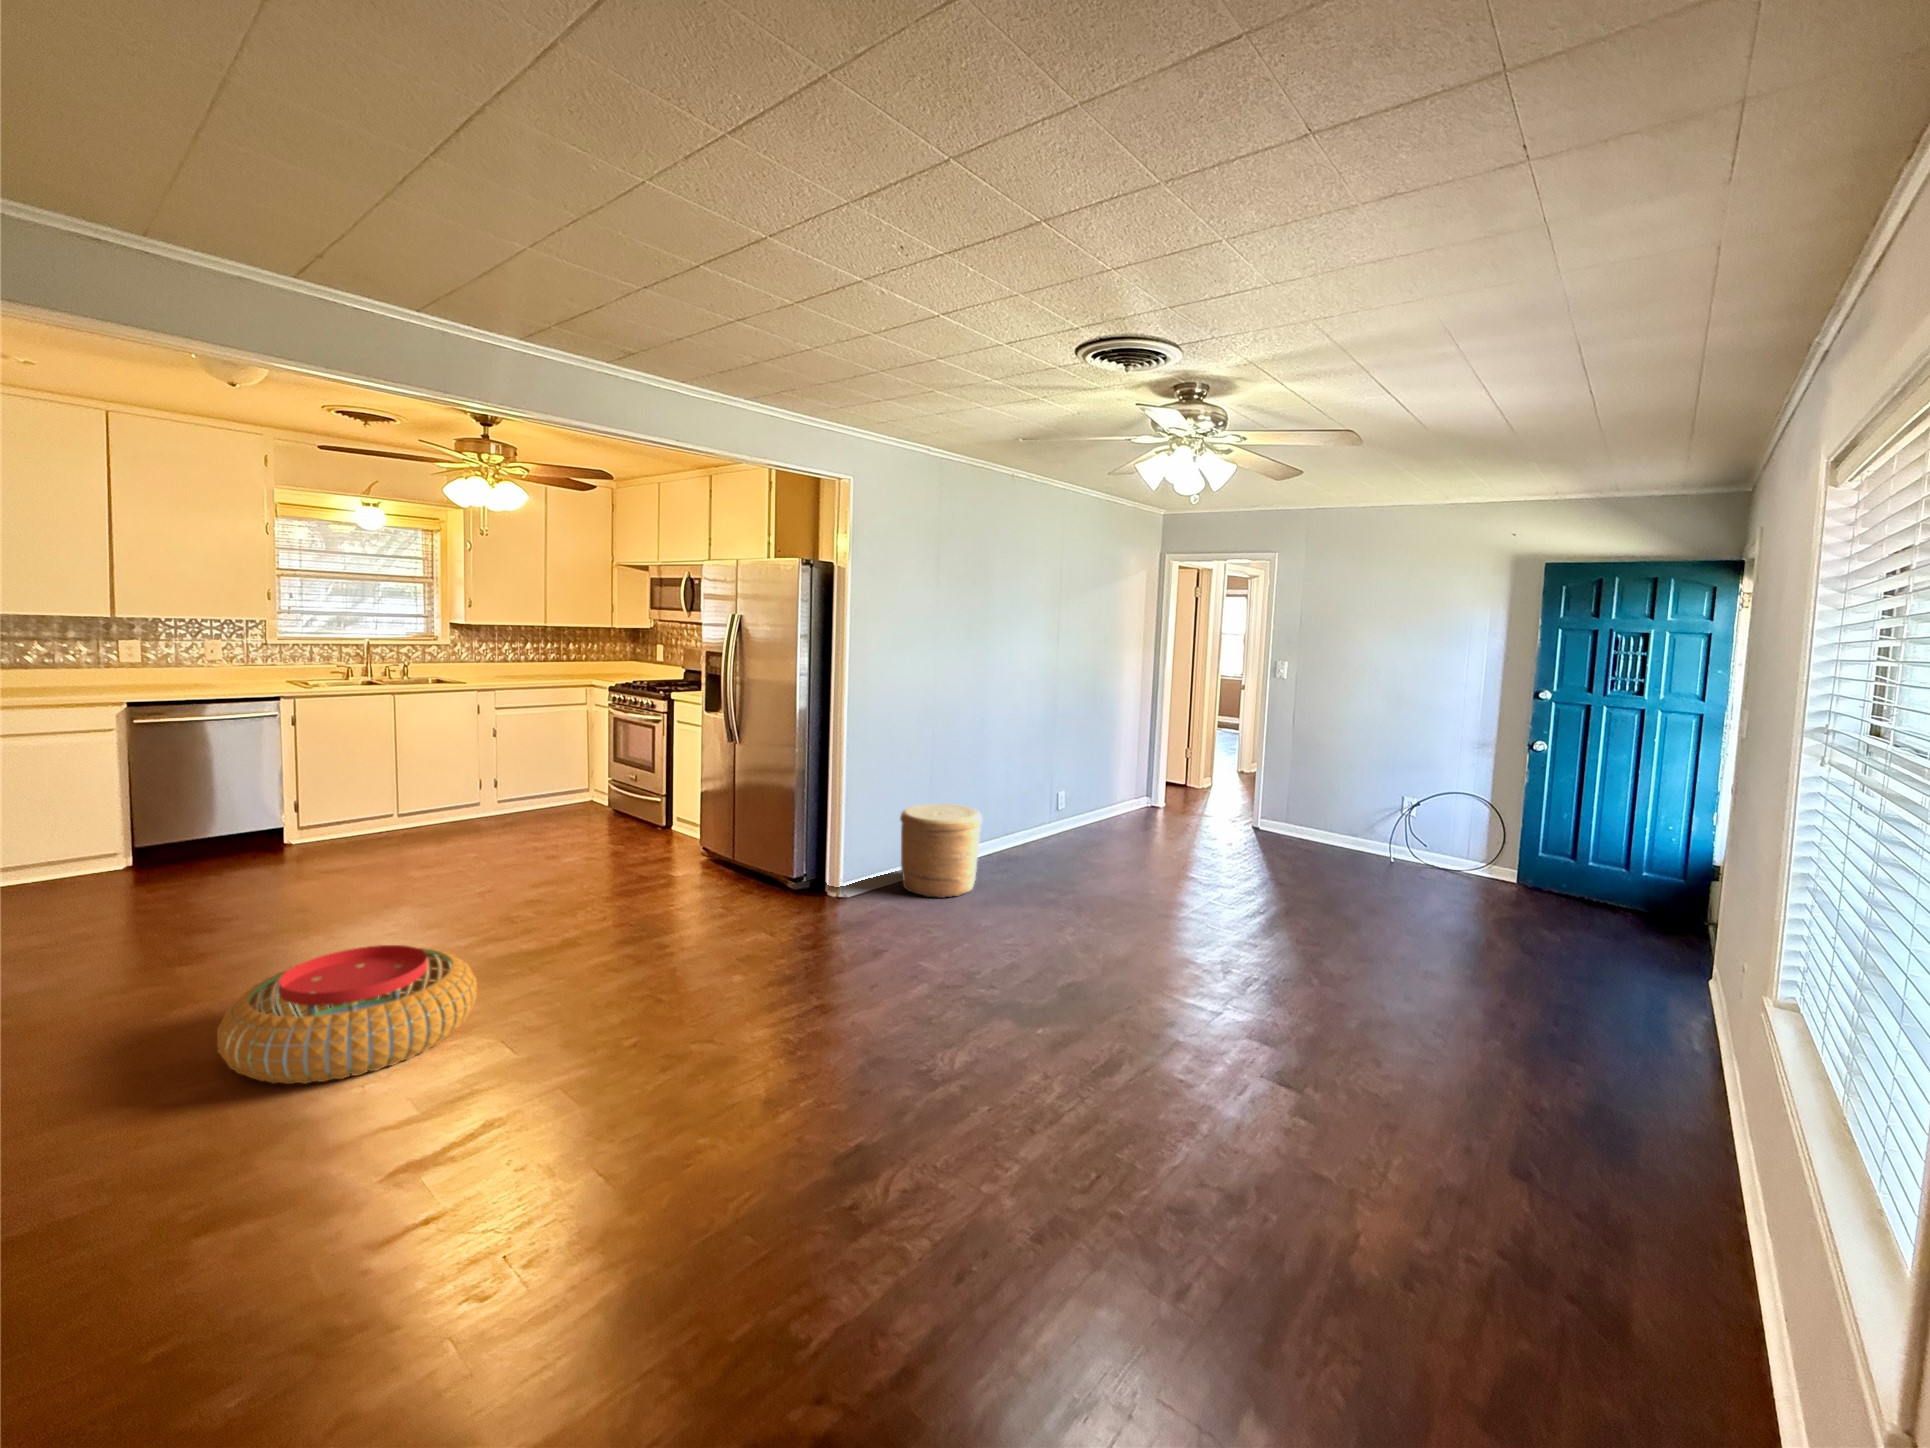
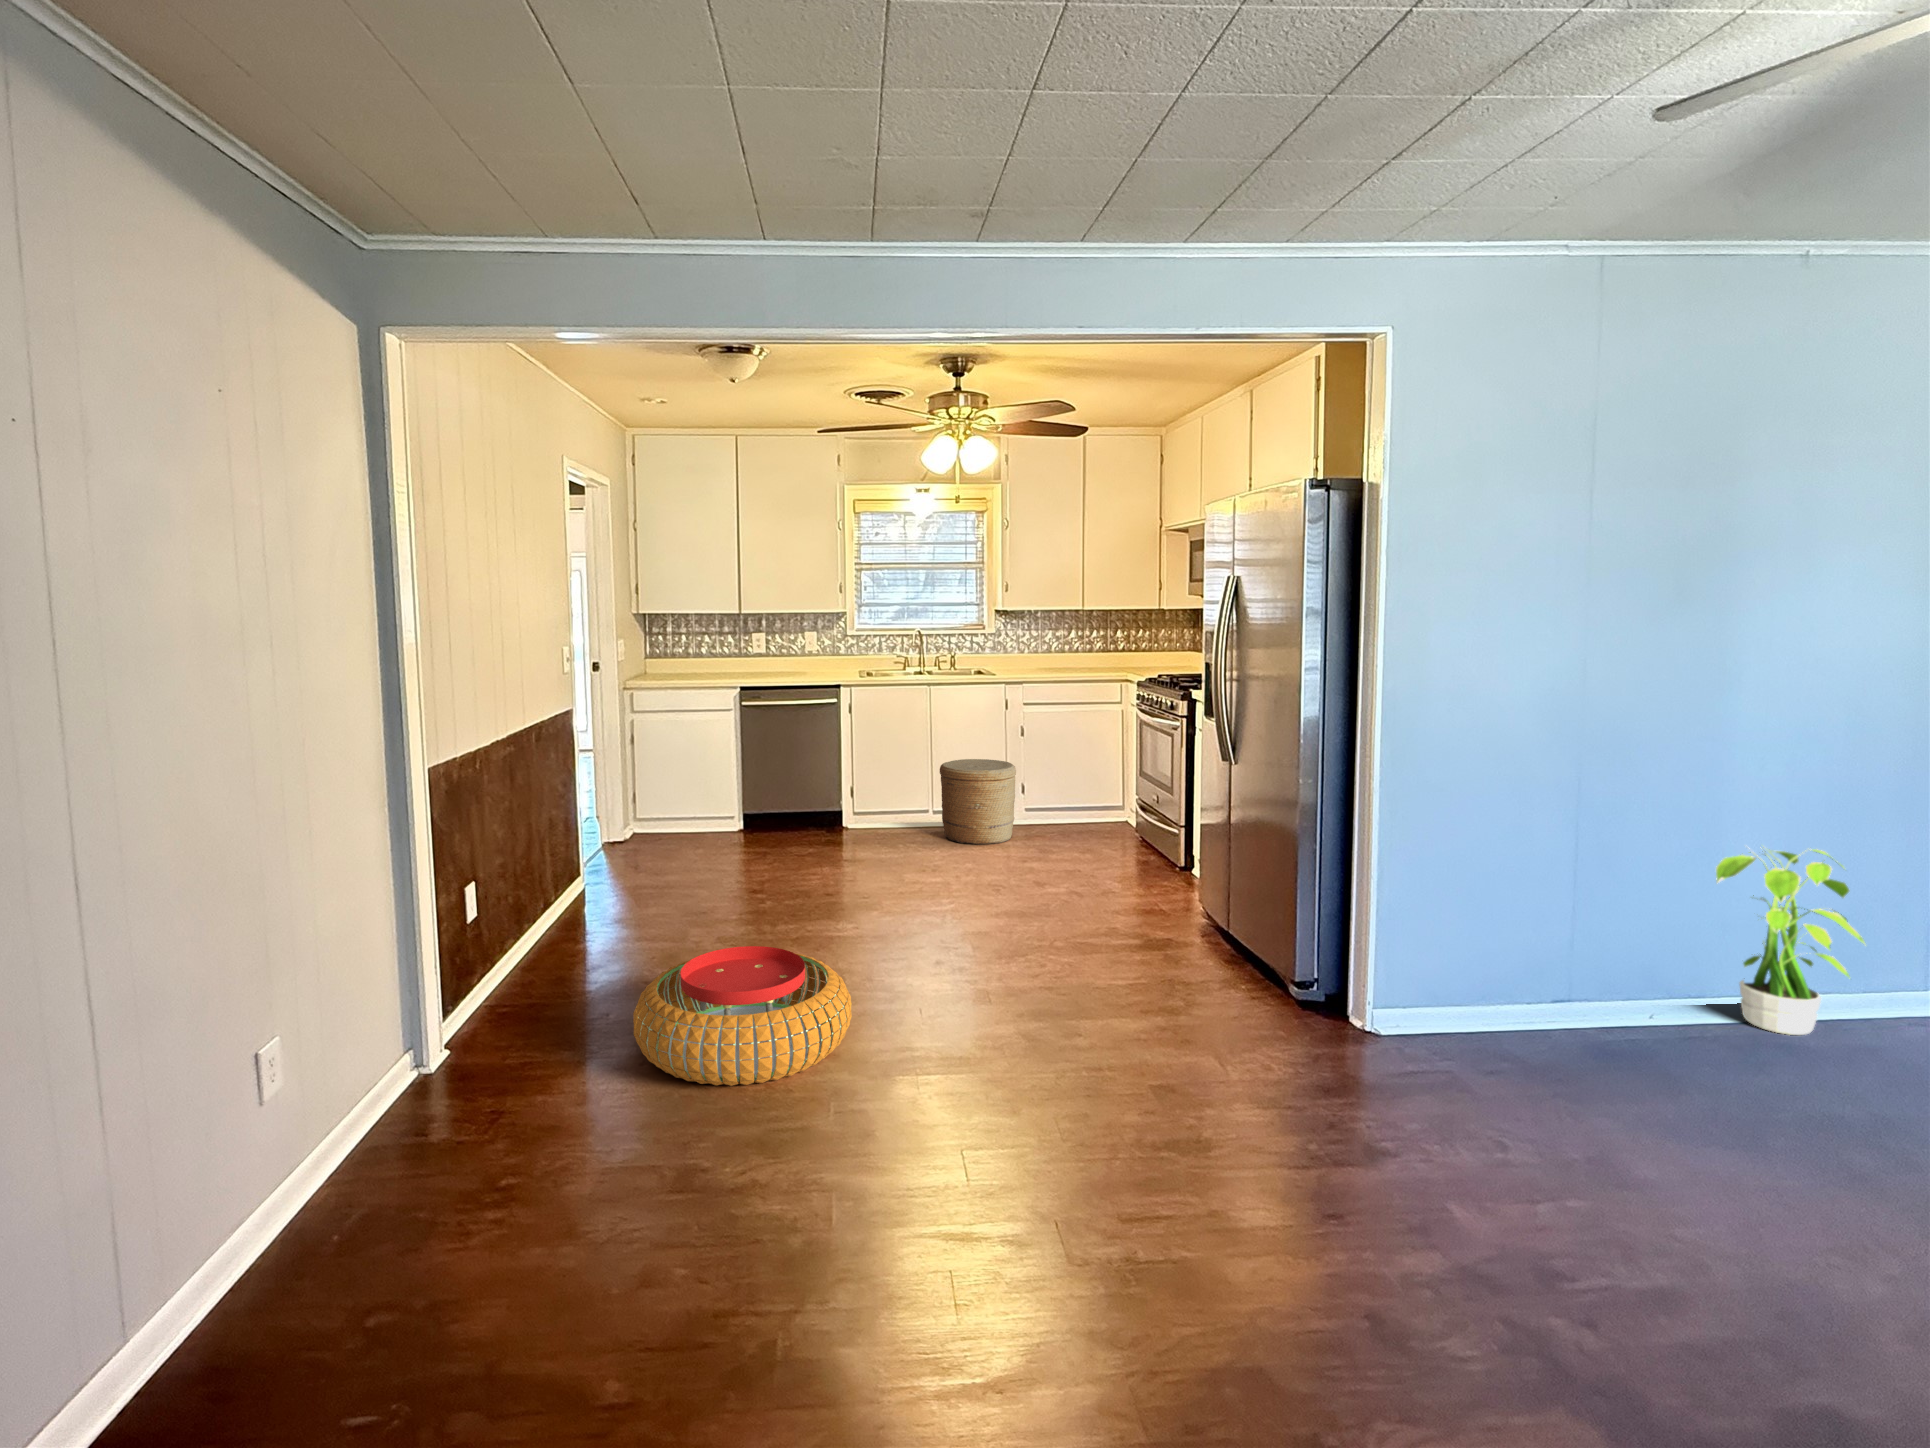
potted plant: none [991,763,1055,861] -> present [1716,847,1865,1035]
woven basket: present [900,804,982,898] -> present [940,759,1016,845]

